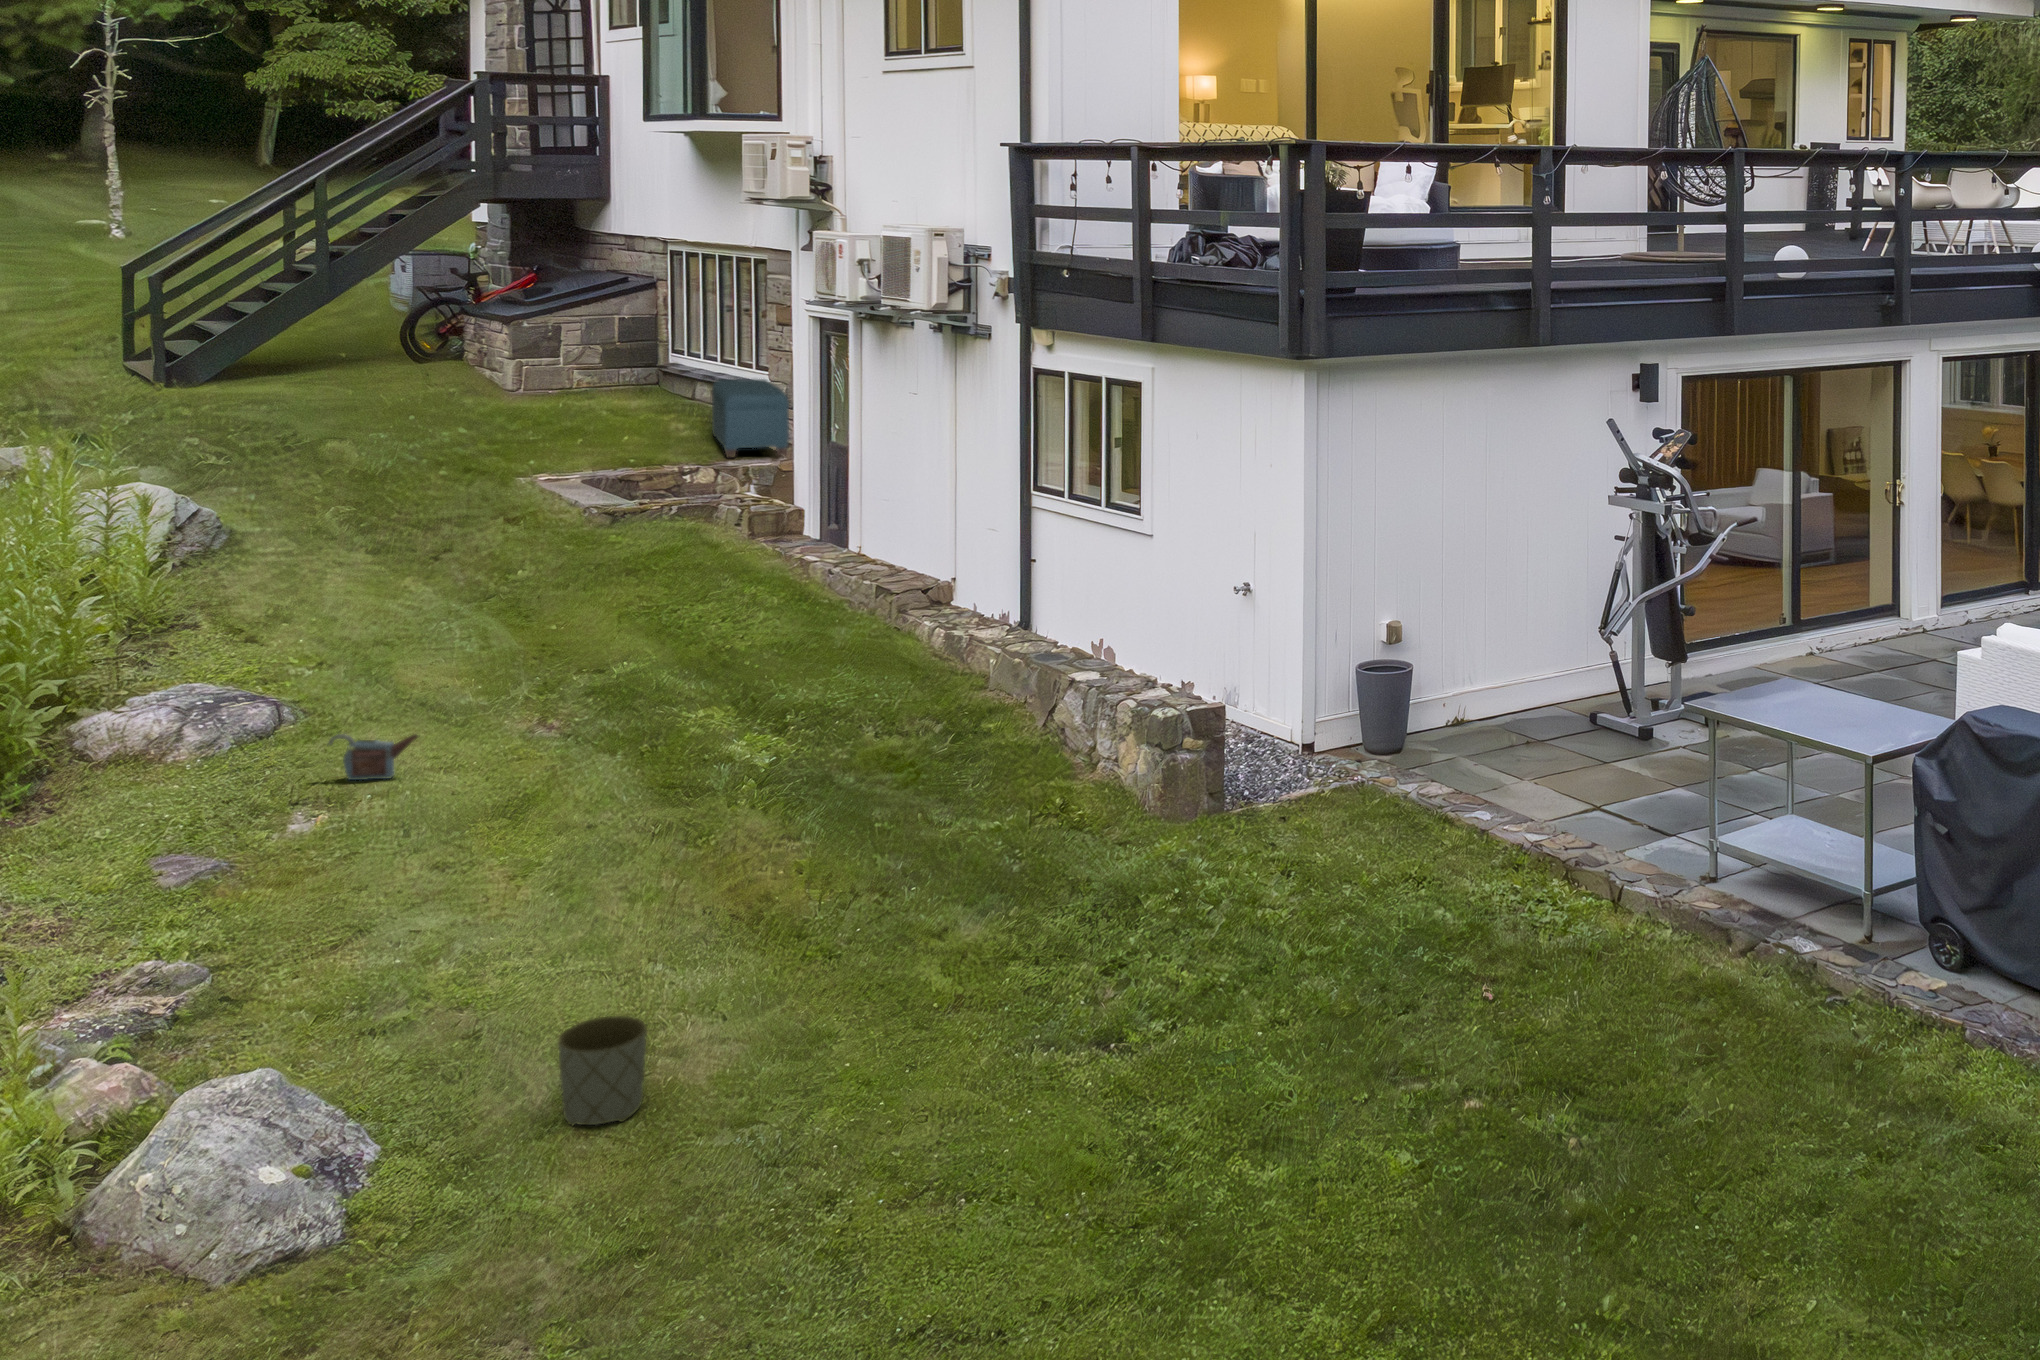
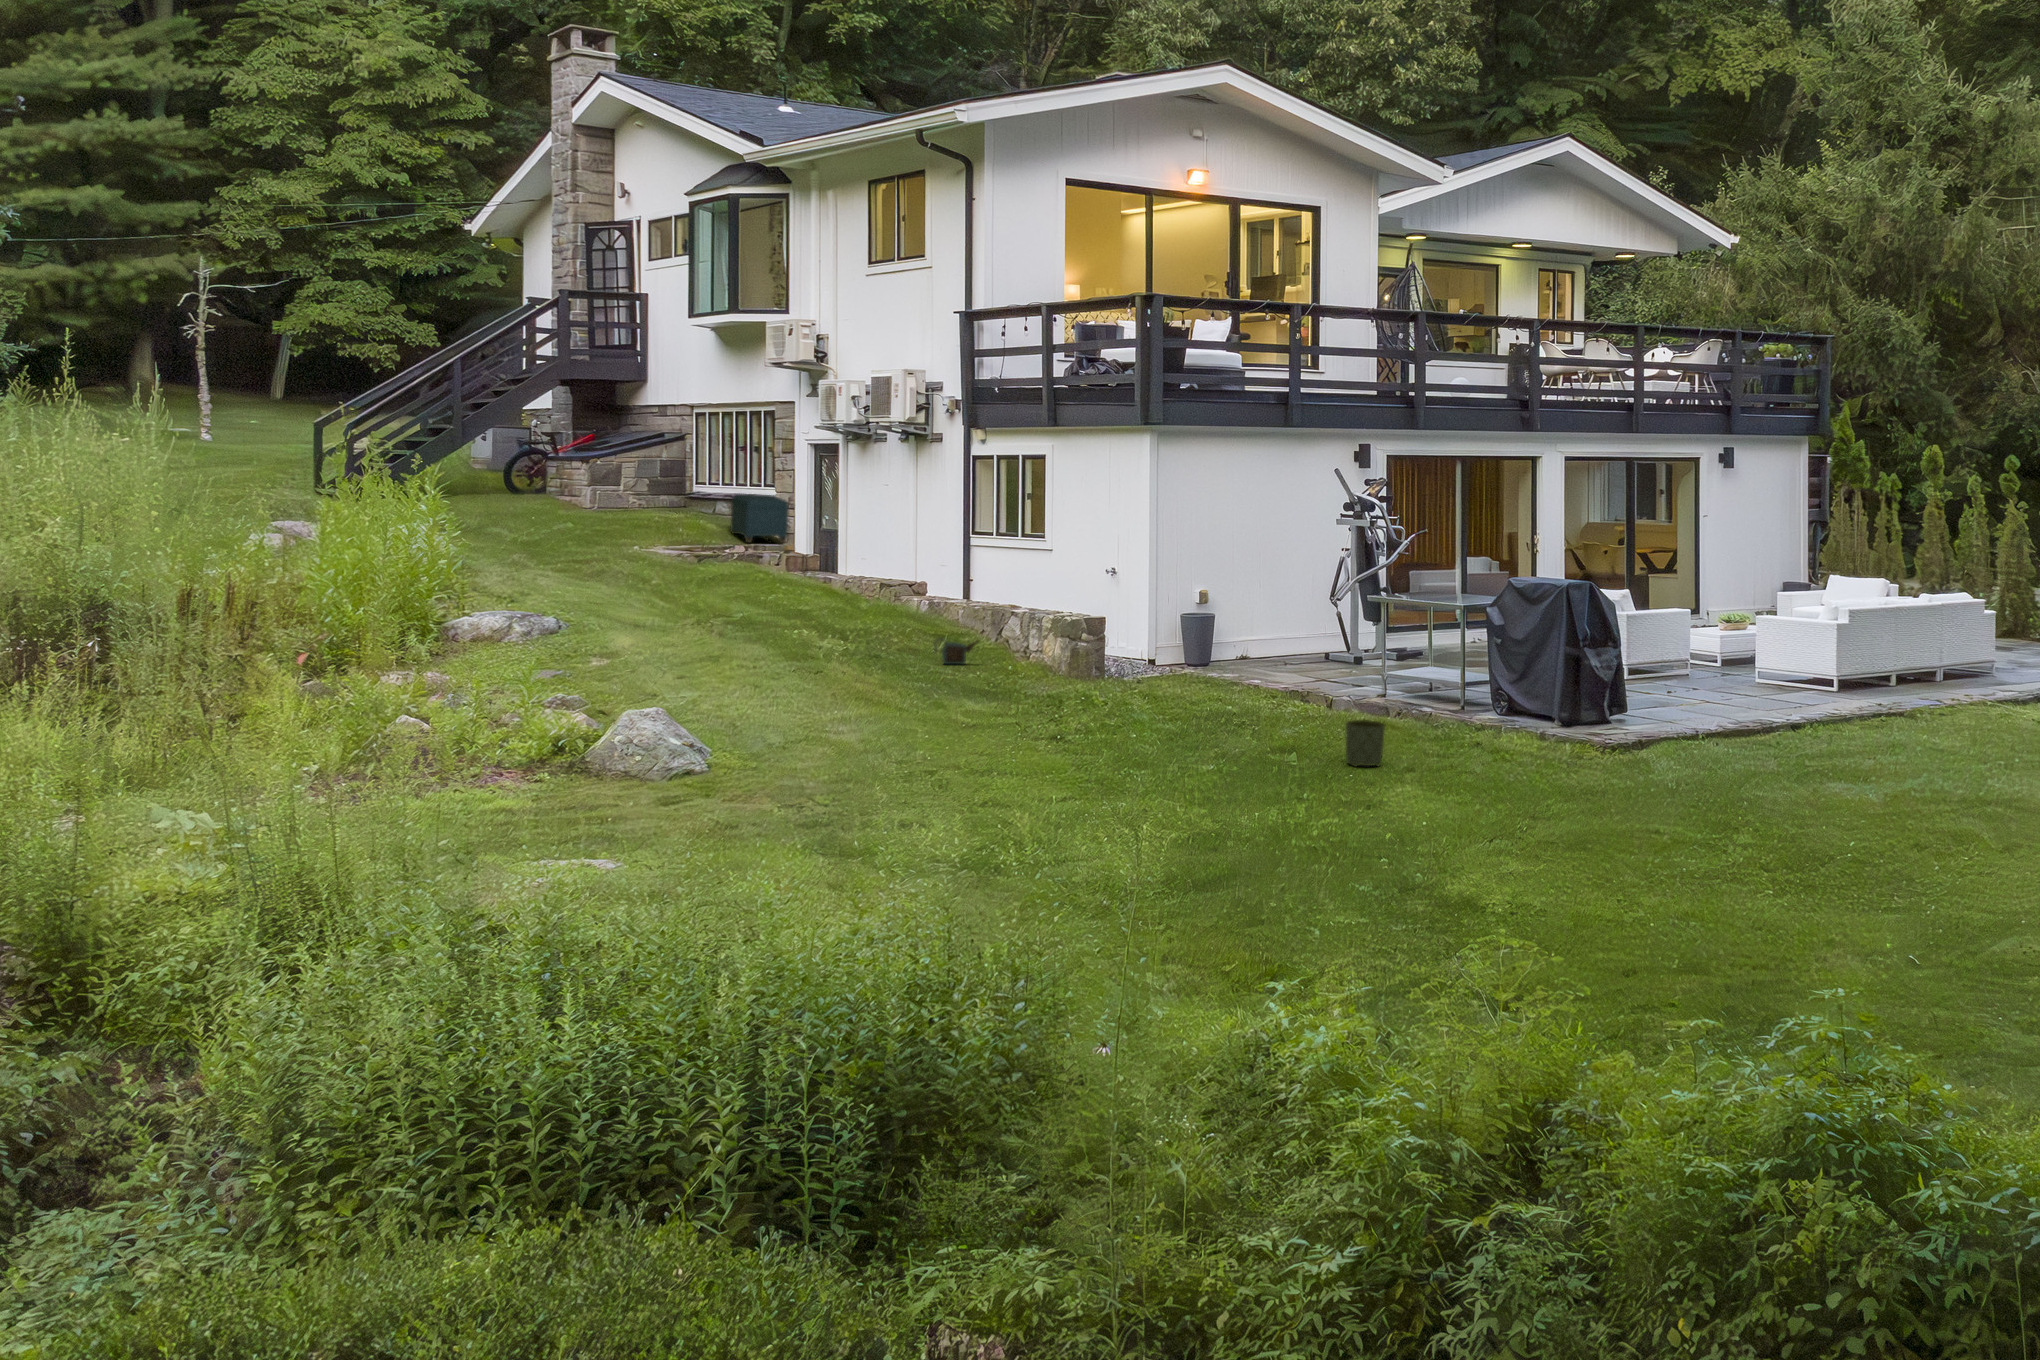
watering can: present [329,734,418,780] -> present [934,638,979,664]
planter: present [558,1016,647,1126] -> present [1346,720,1385,766]

